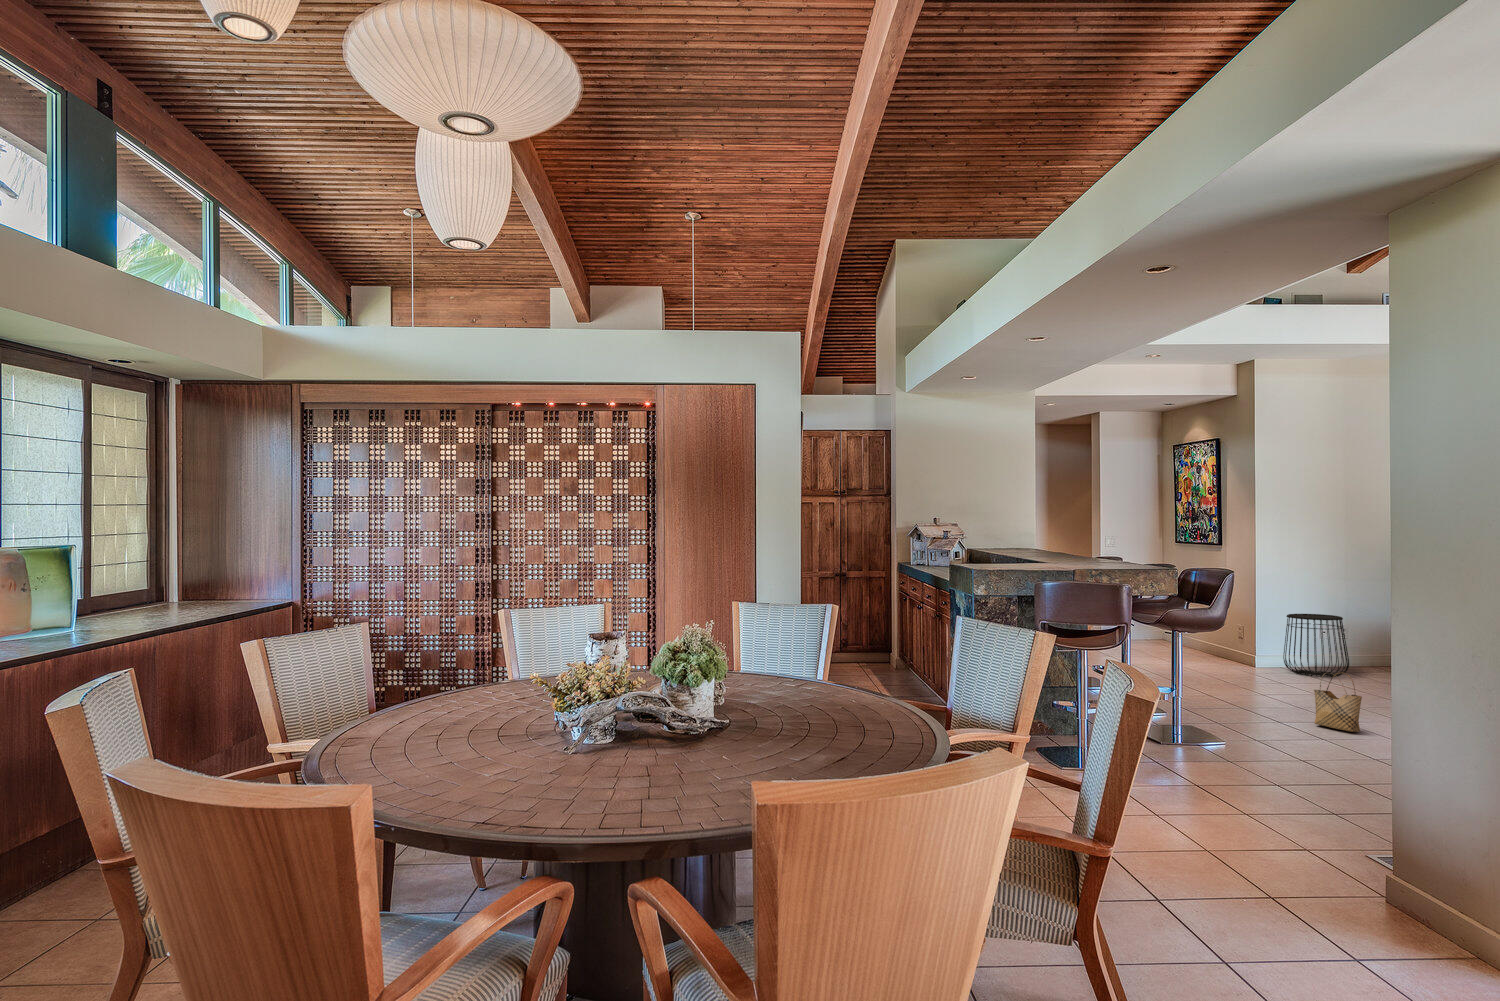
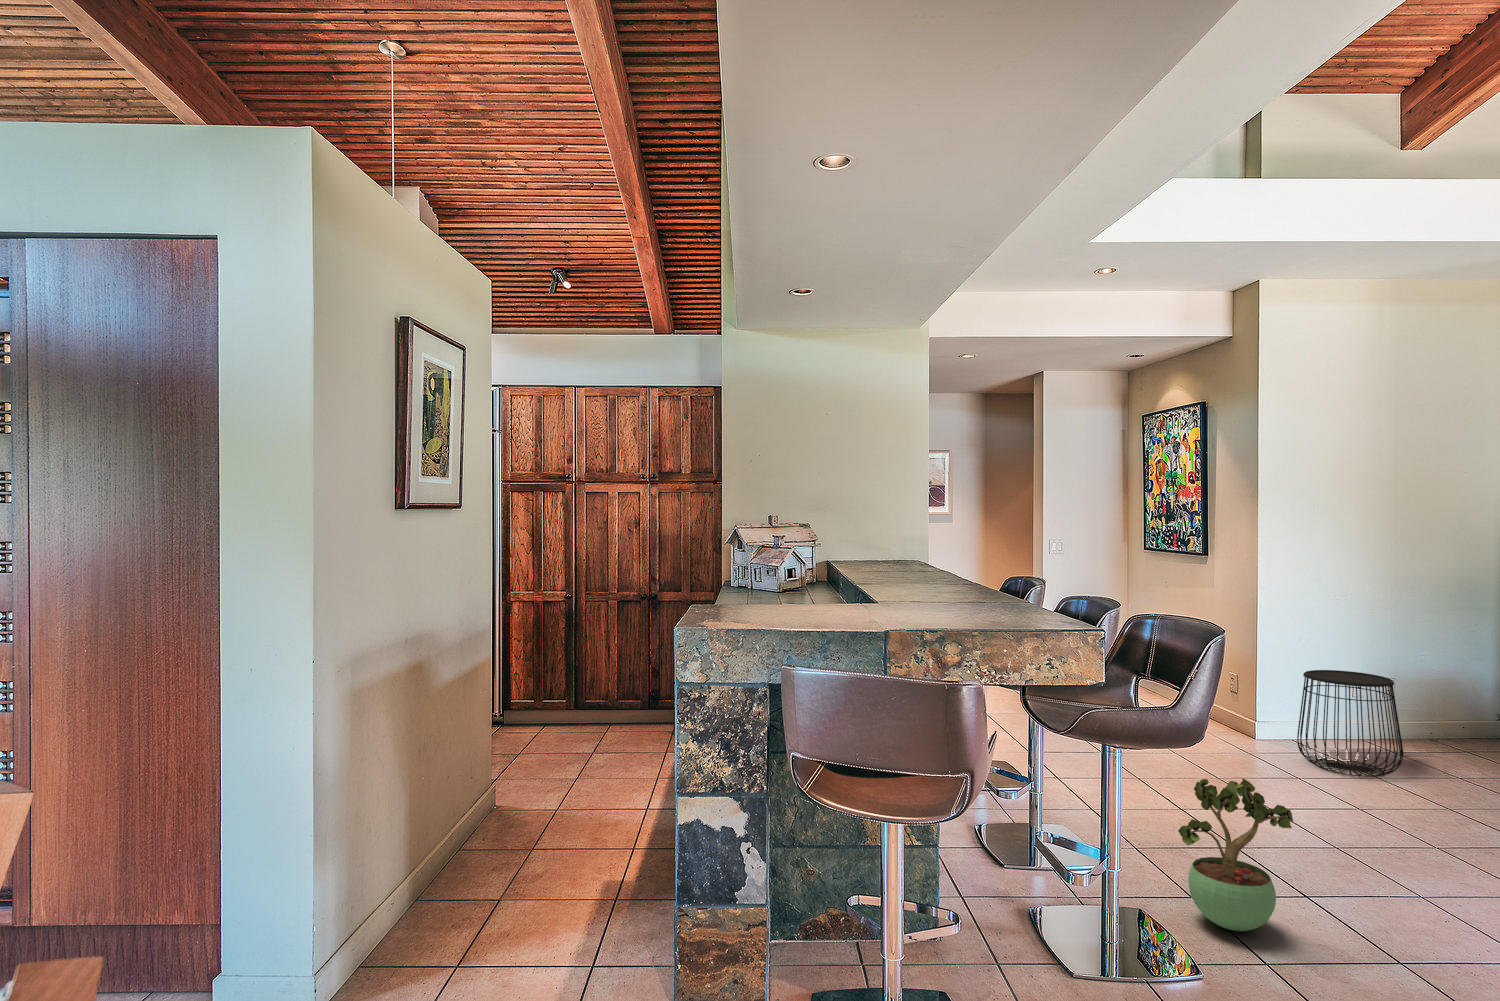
potted plant: none [1219,647,1279,726] -> present [1178,779,1293,931]
woven basket: present [1314,672,1362,732] -> none [1359,828,1459,956]

